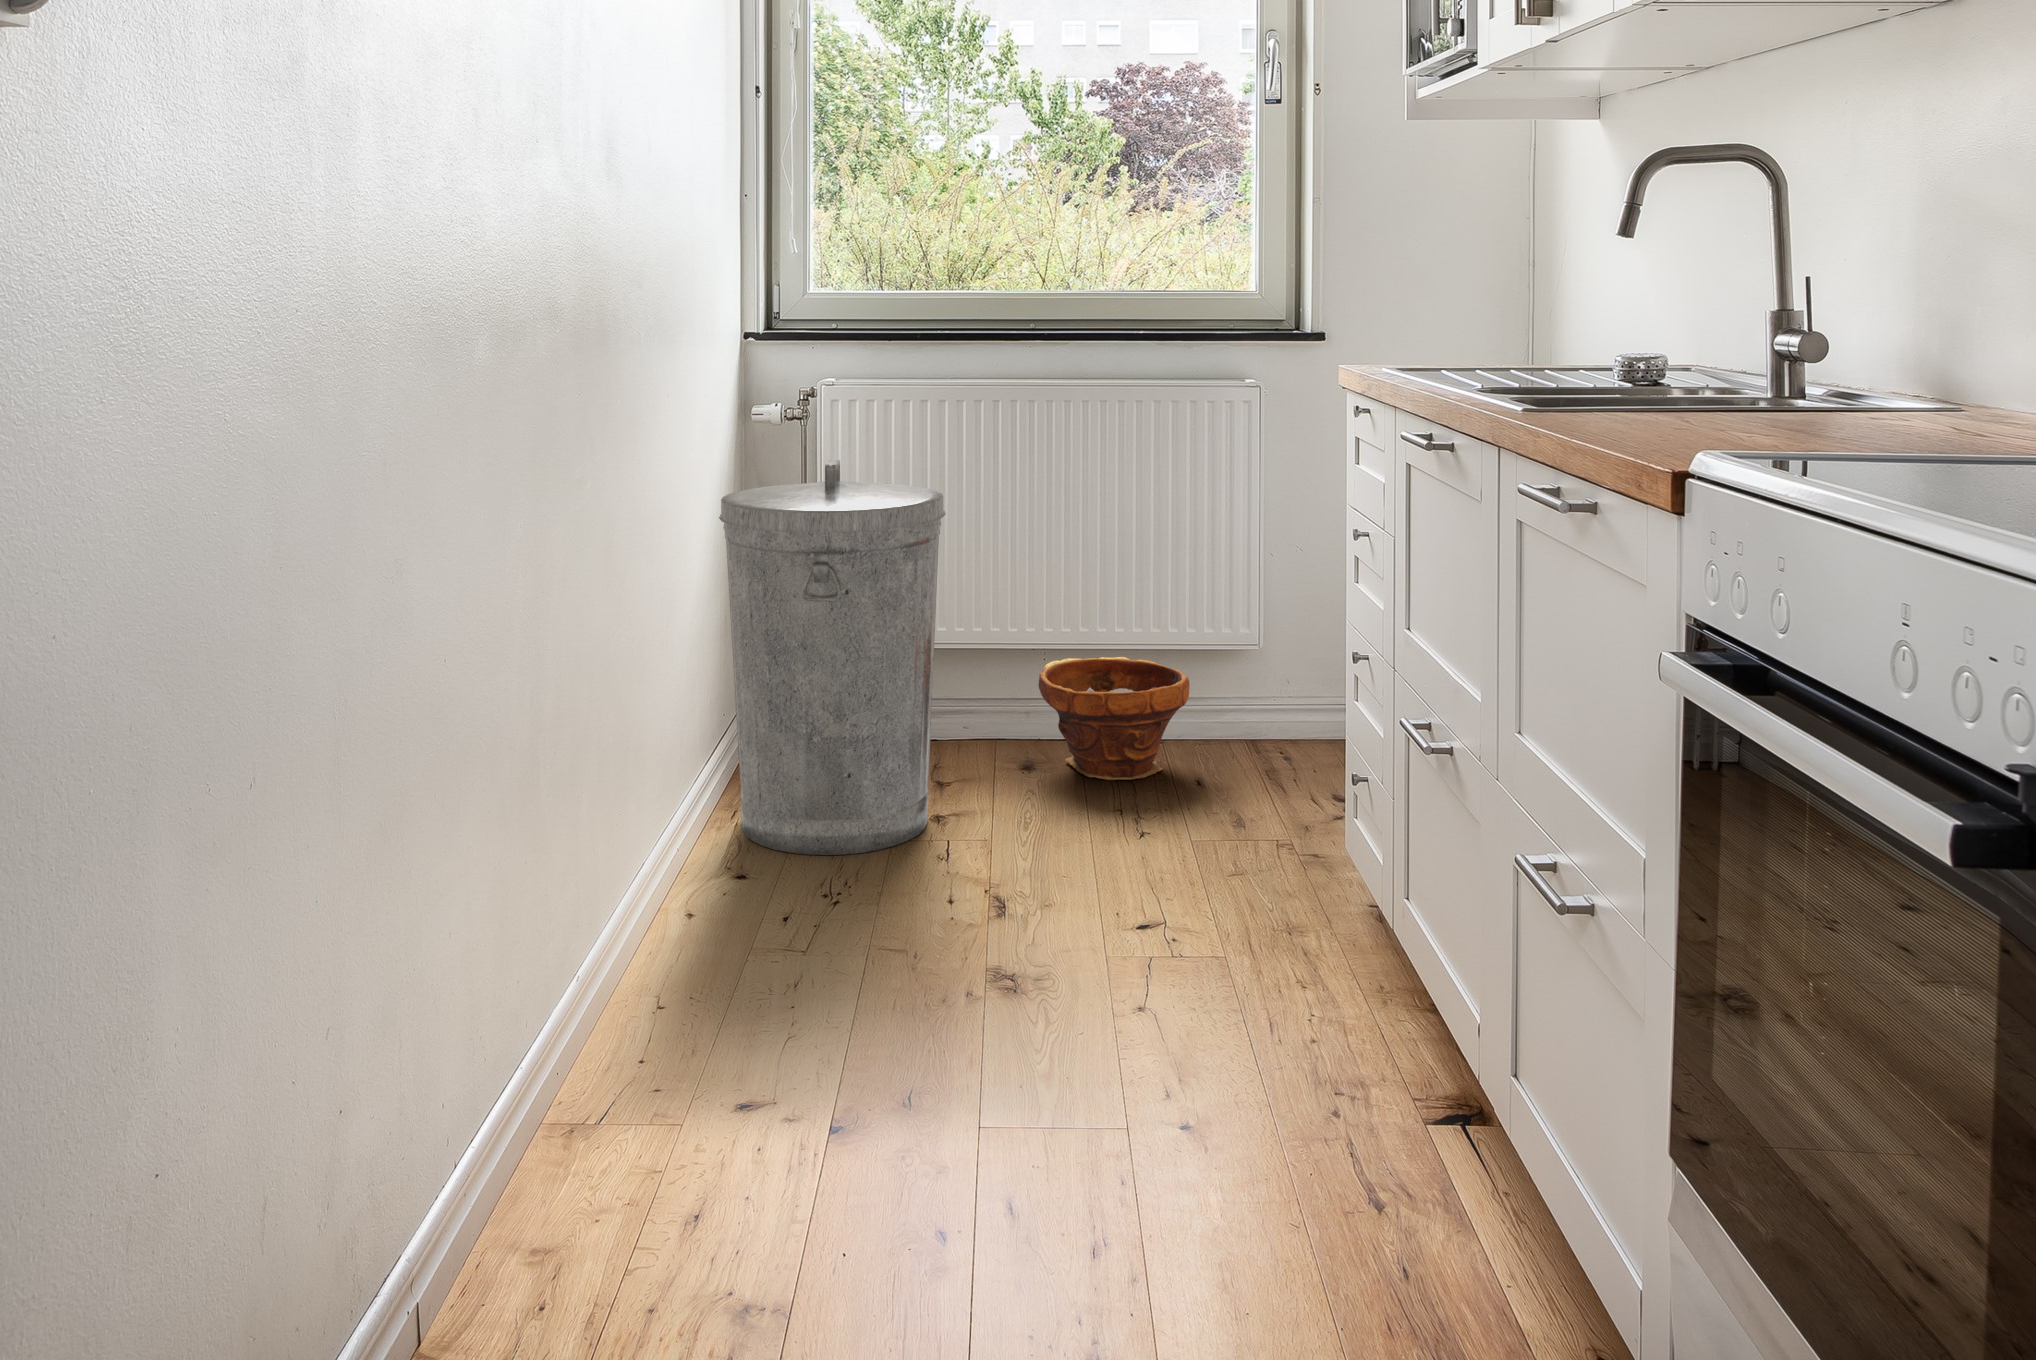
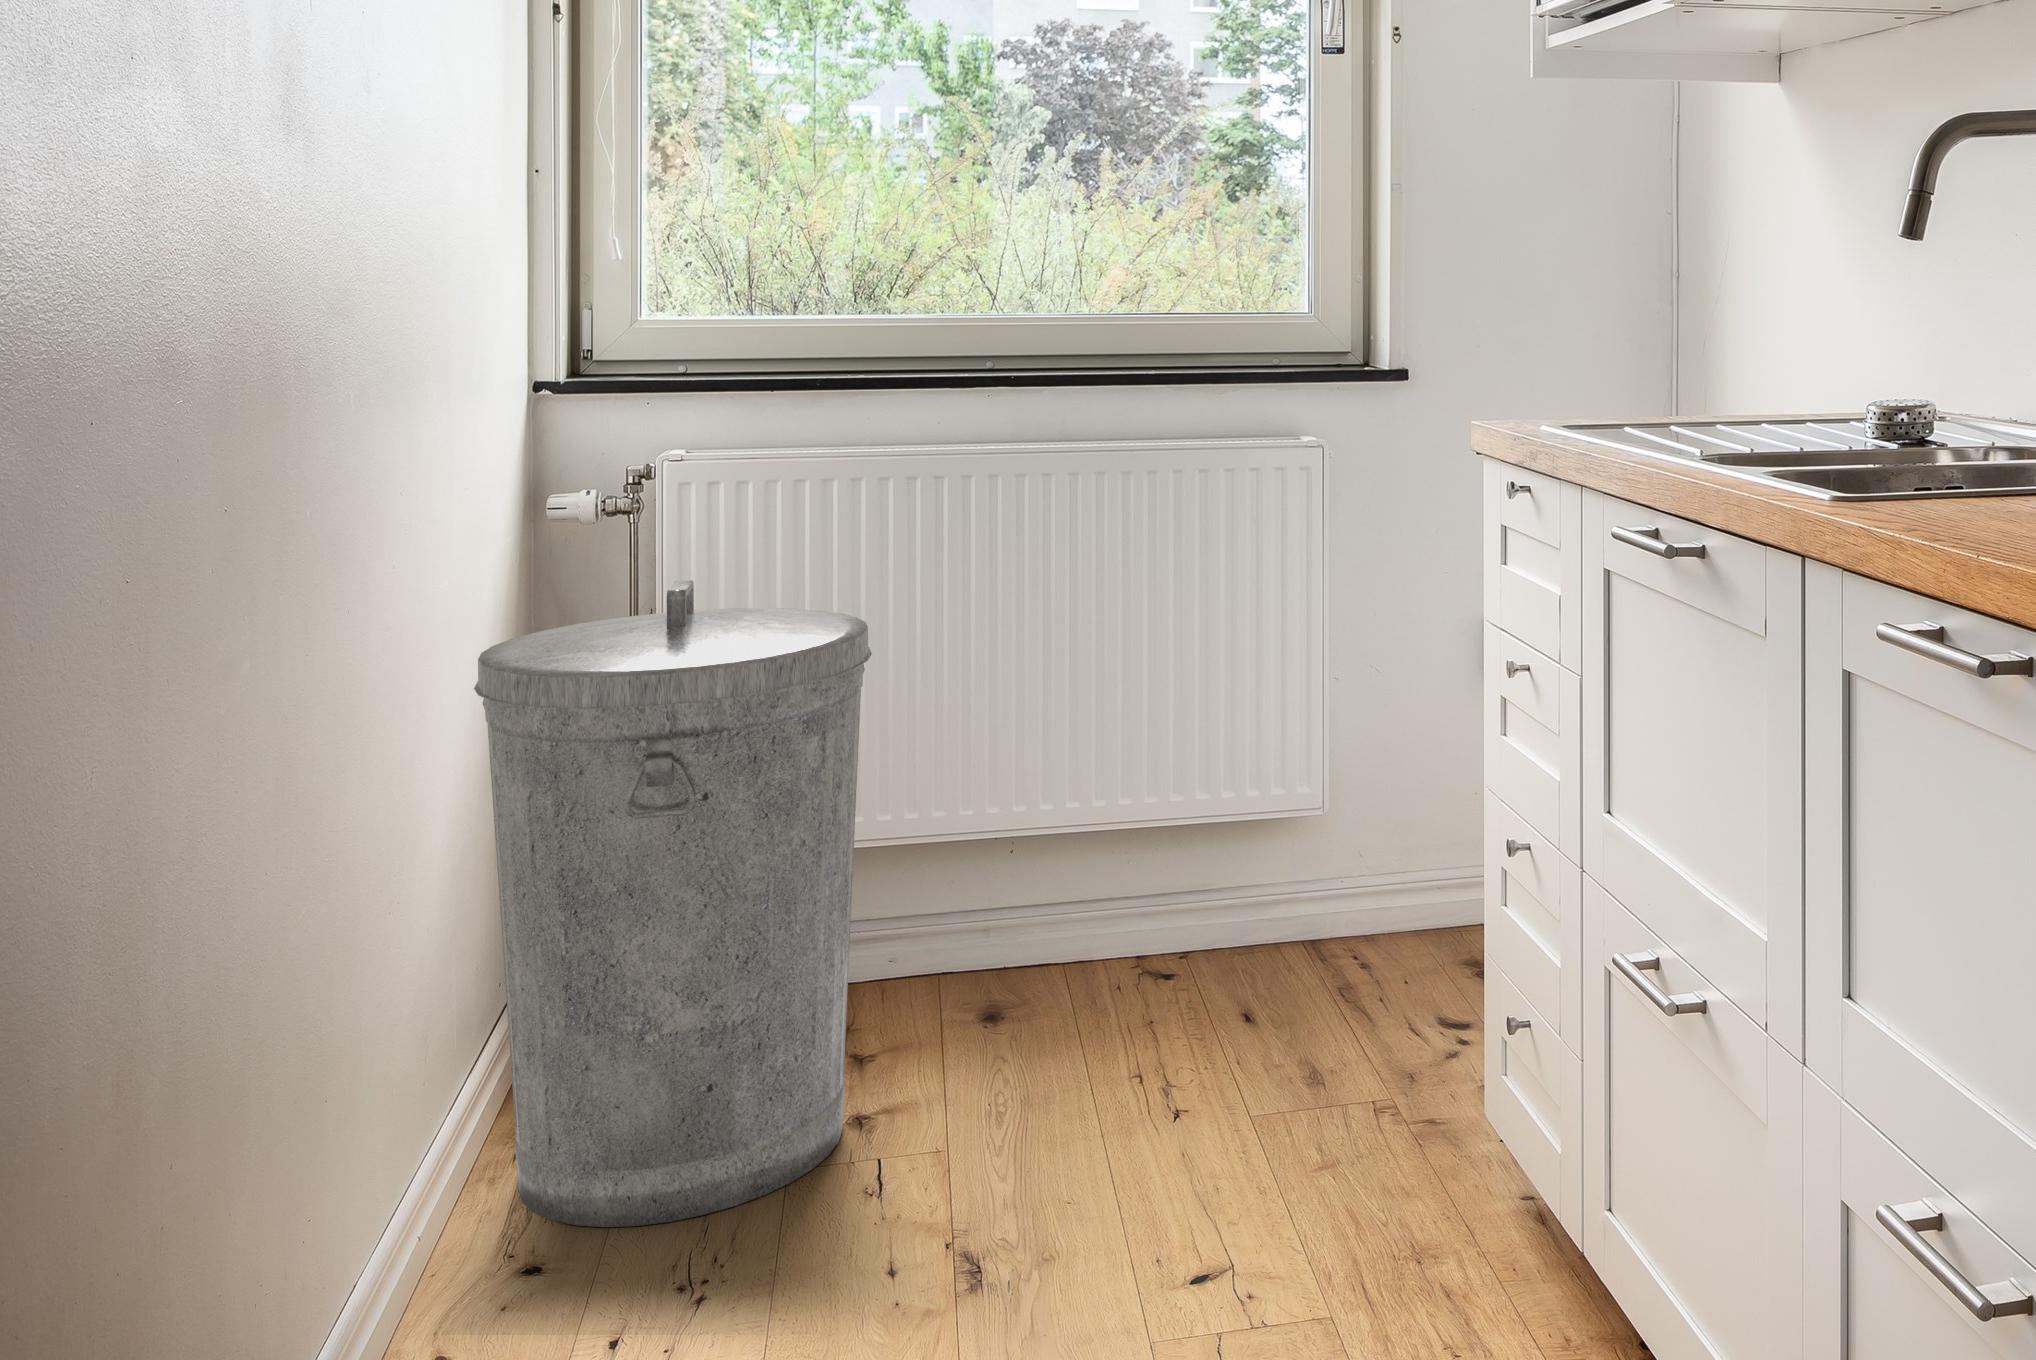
planter: present [1038,657,1189,780] -> none [1014,824,1234,1011]

